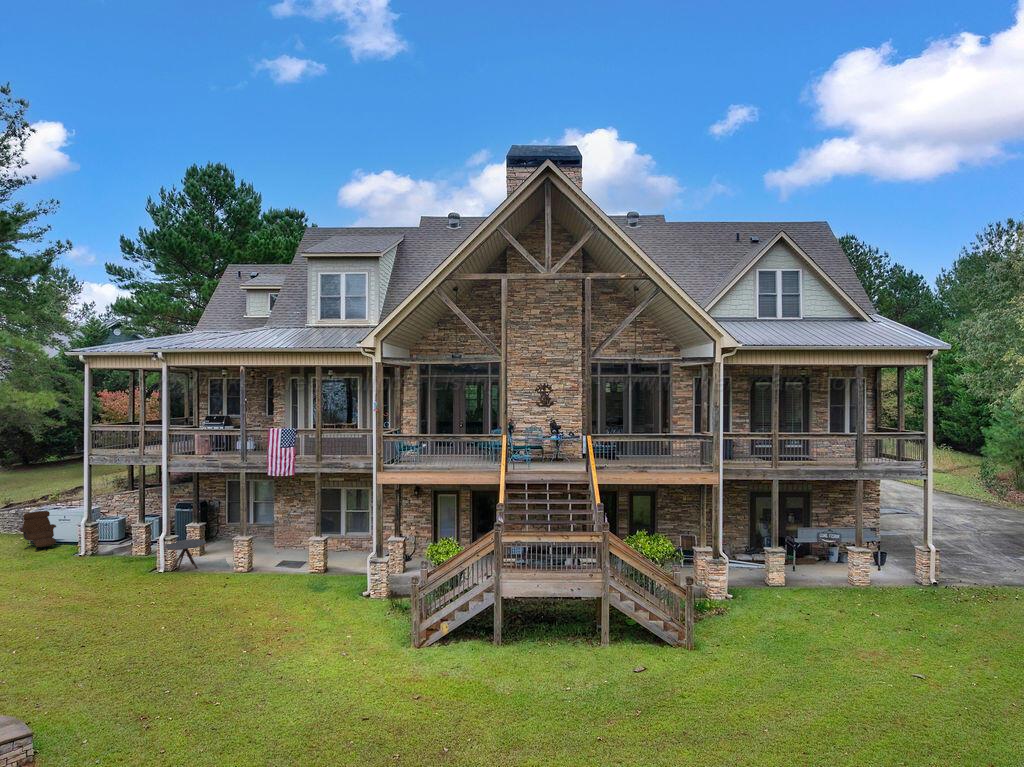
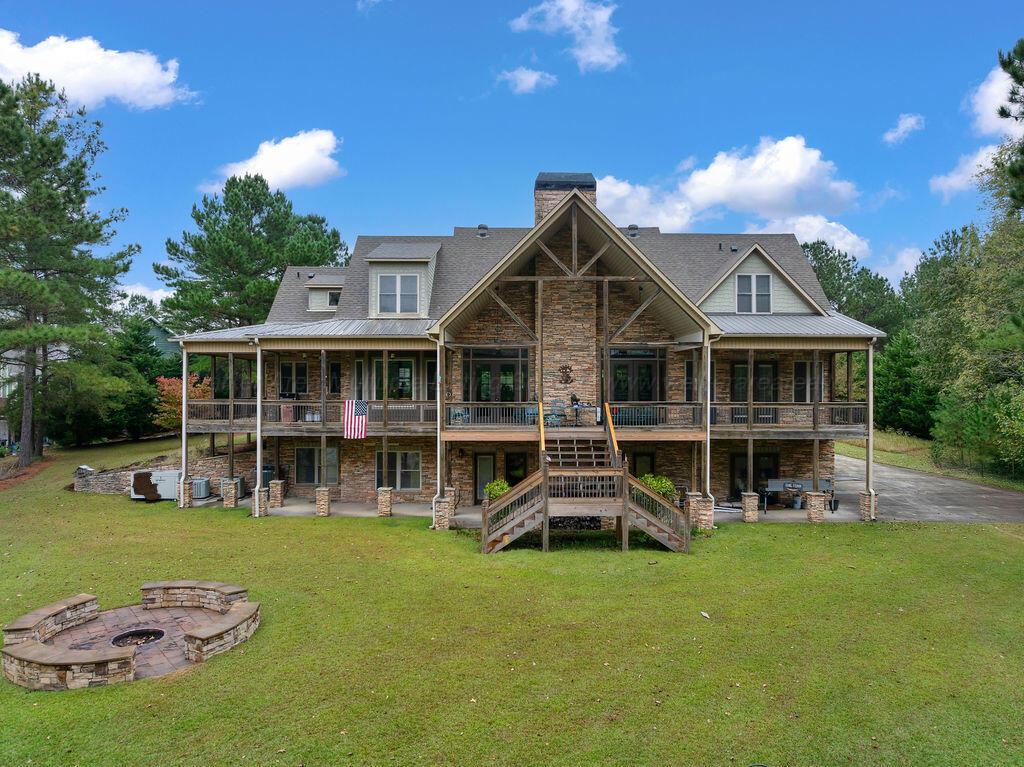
round table: present [165,539,206,572] -> none [264,491,295,514]

